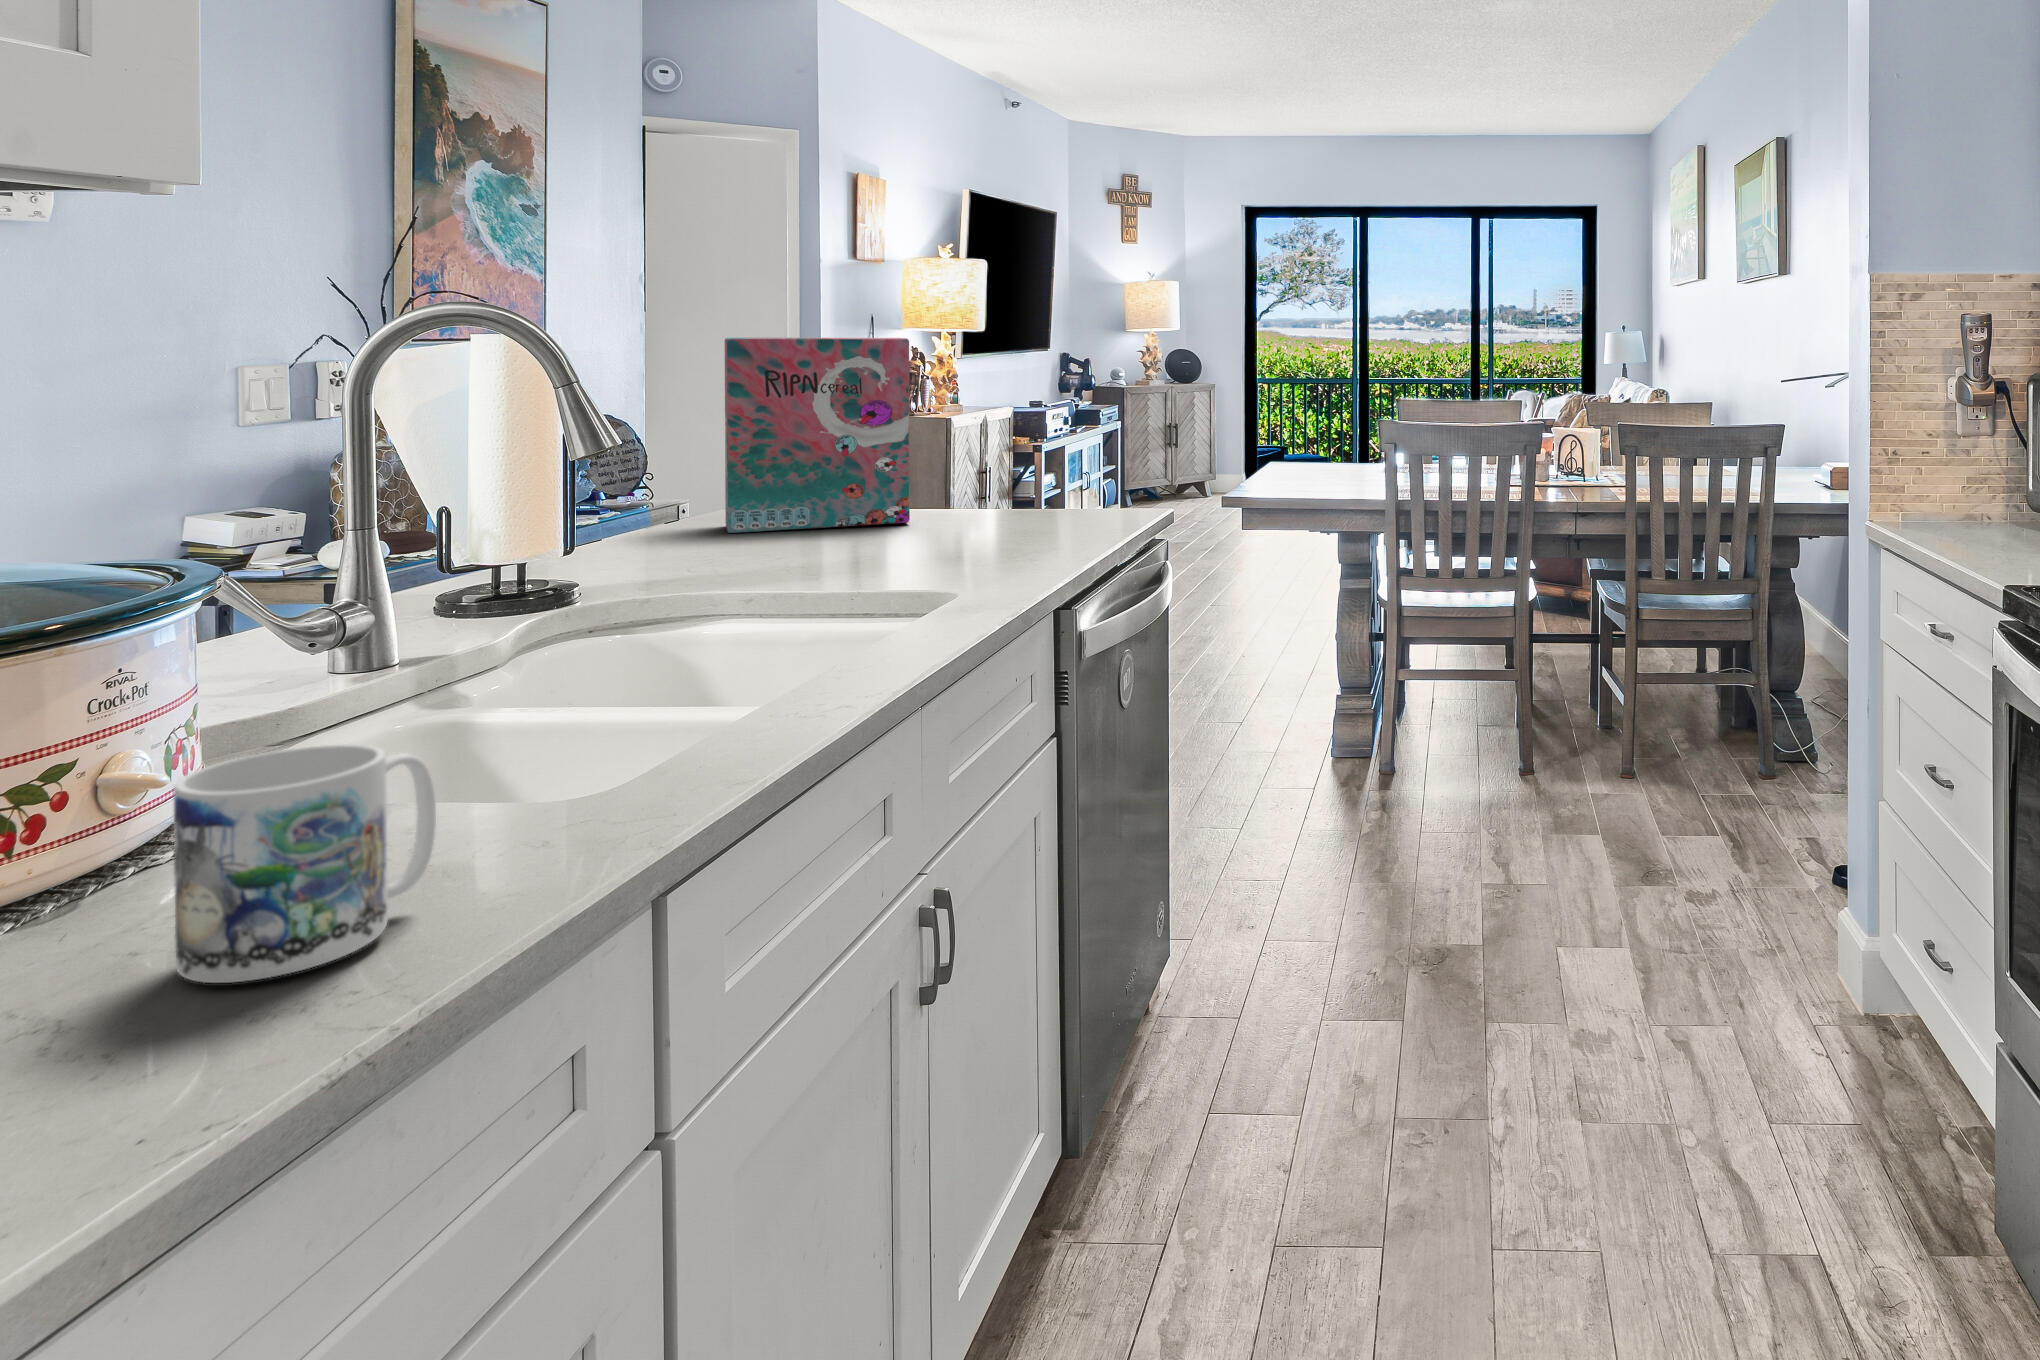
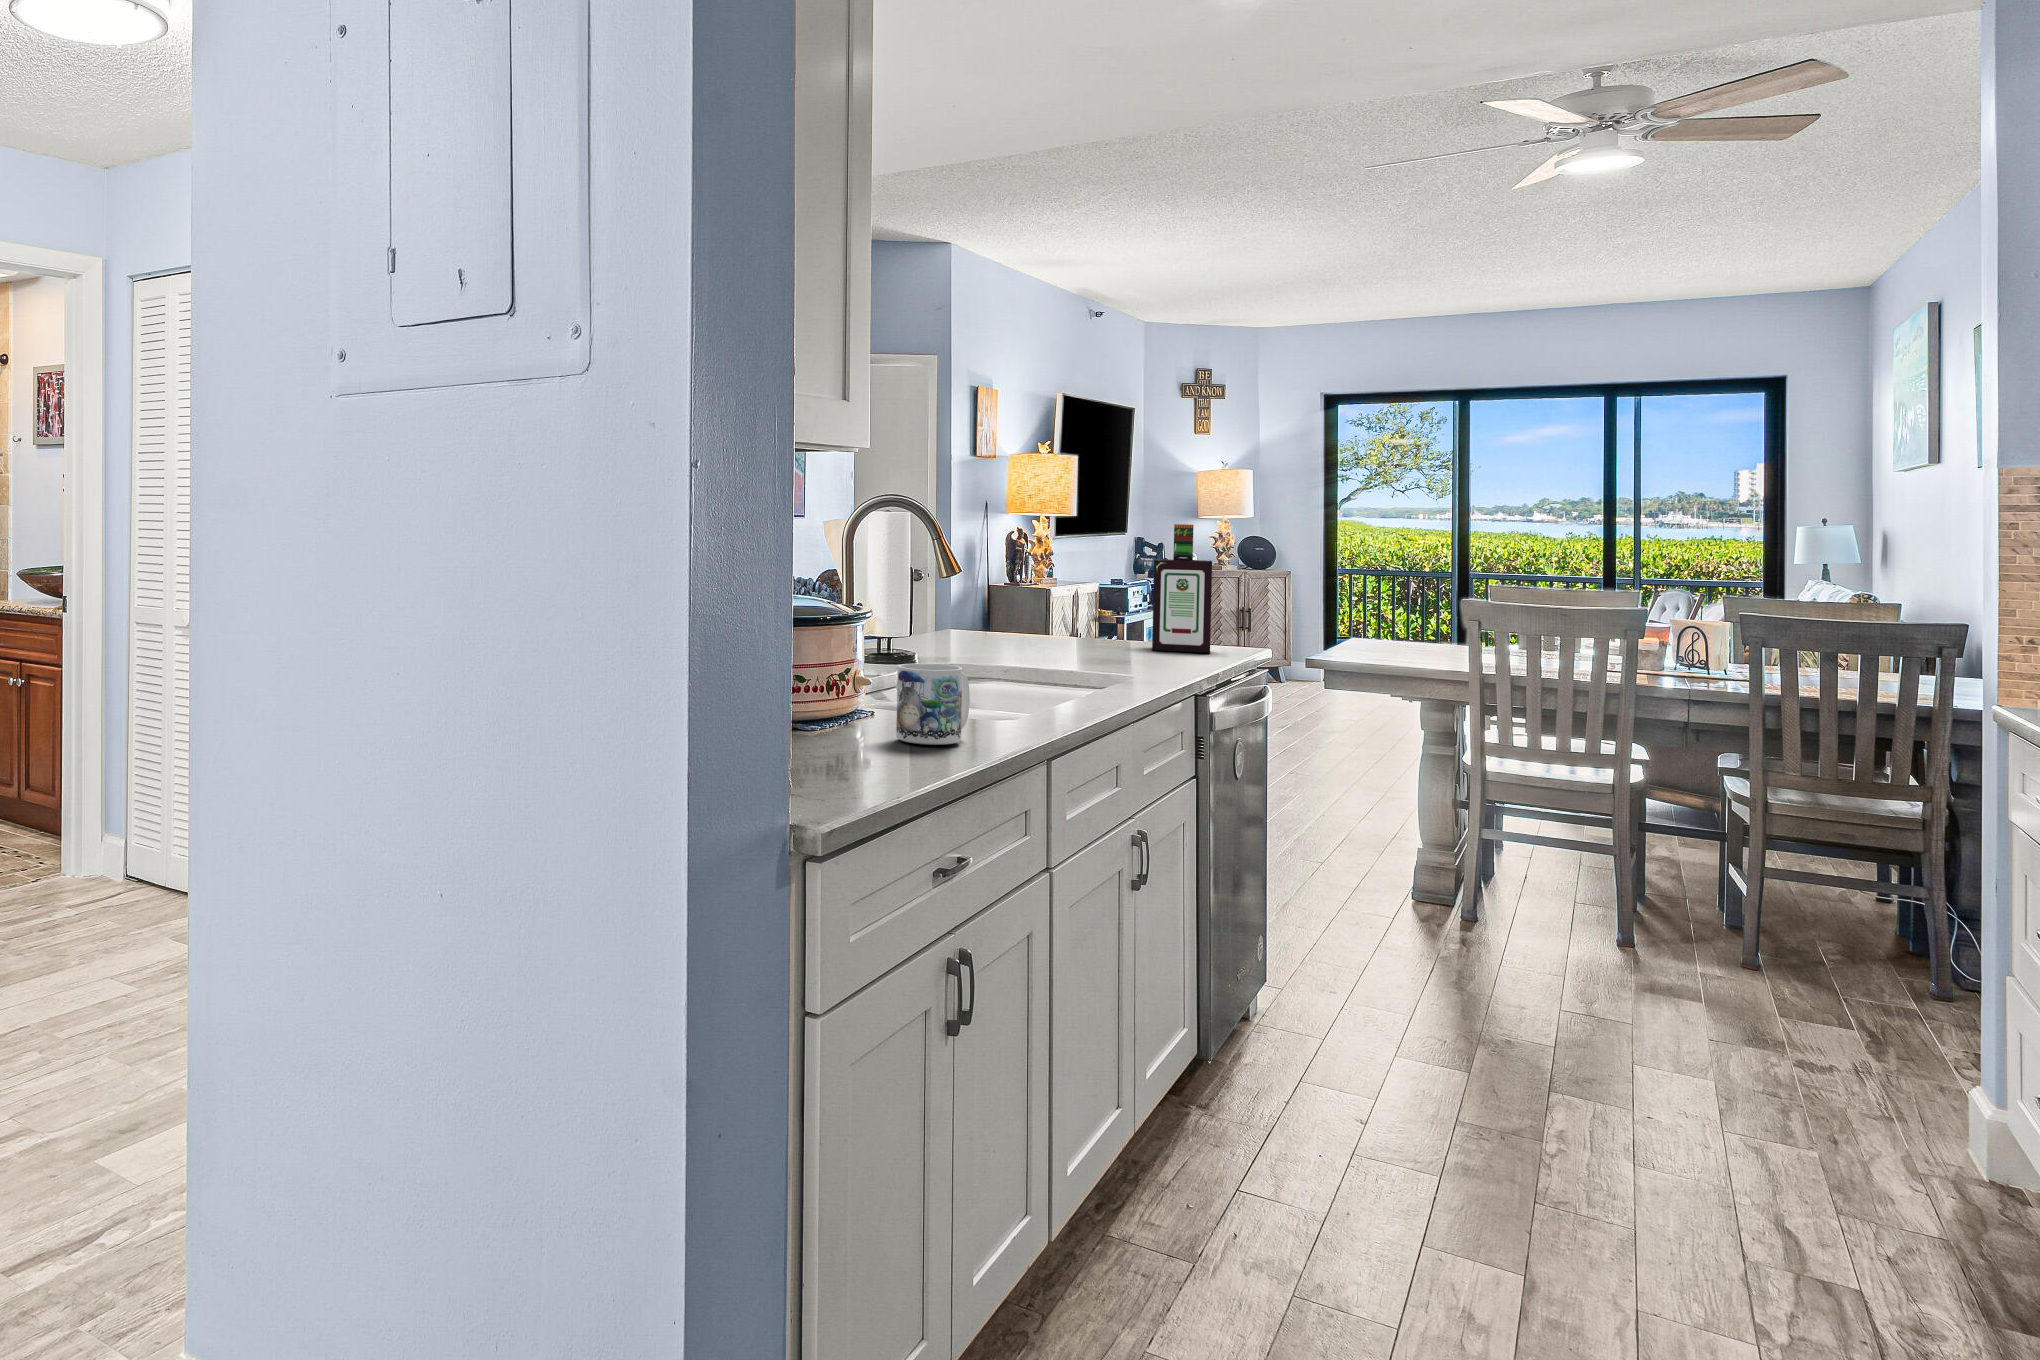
cereal box: present [725,337,910,533] -> none [956,510,1078,643]
bottle: none [1016,354,1094,526] -> present [1152,524,1212,653]

